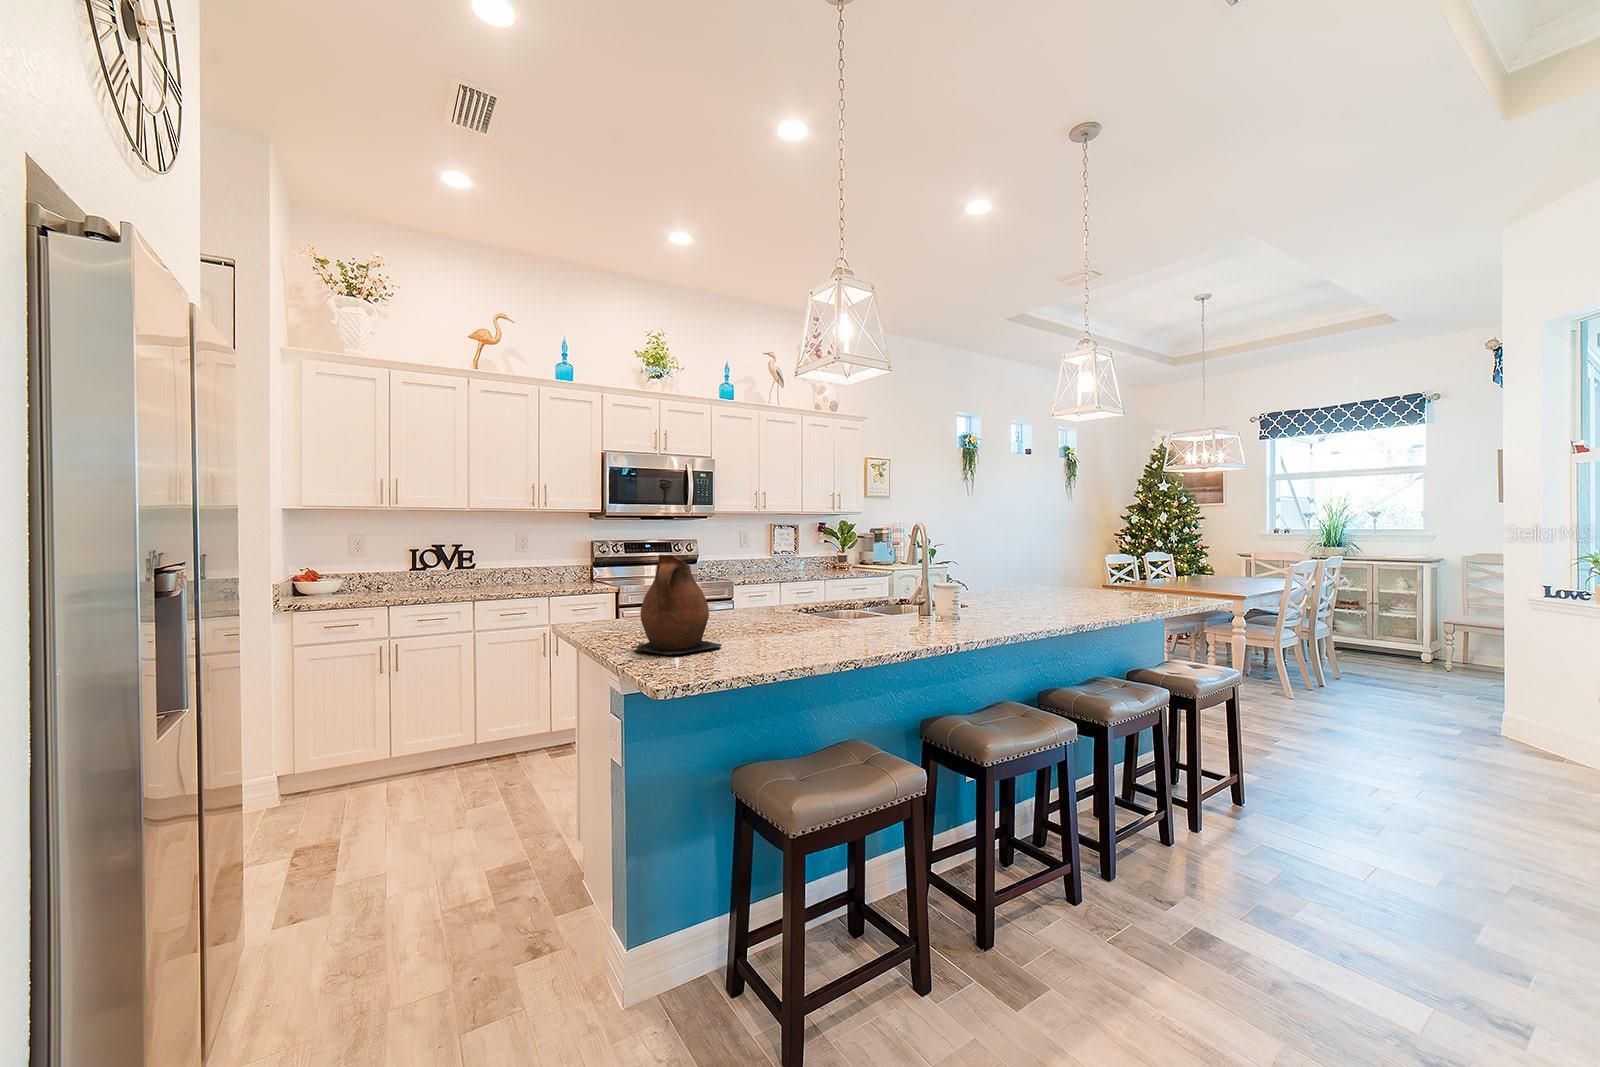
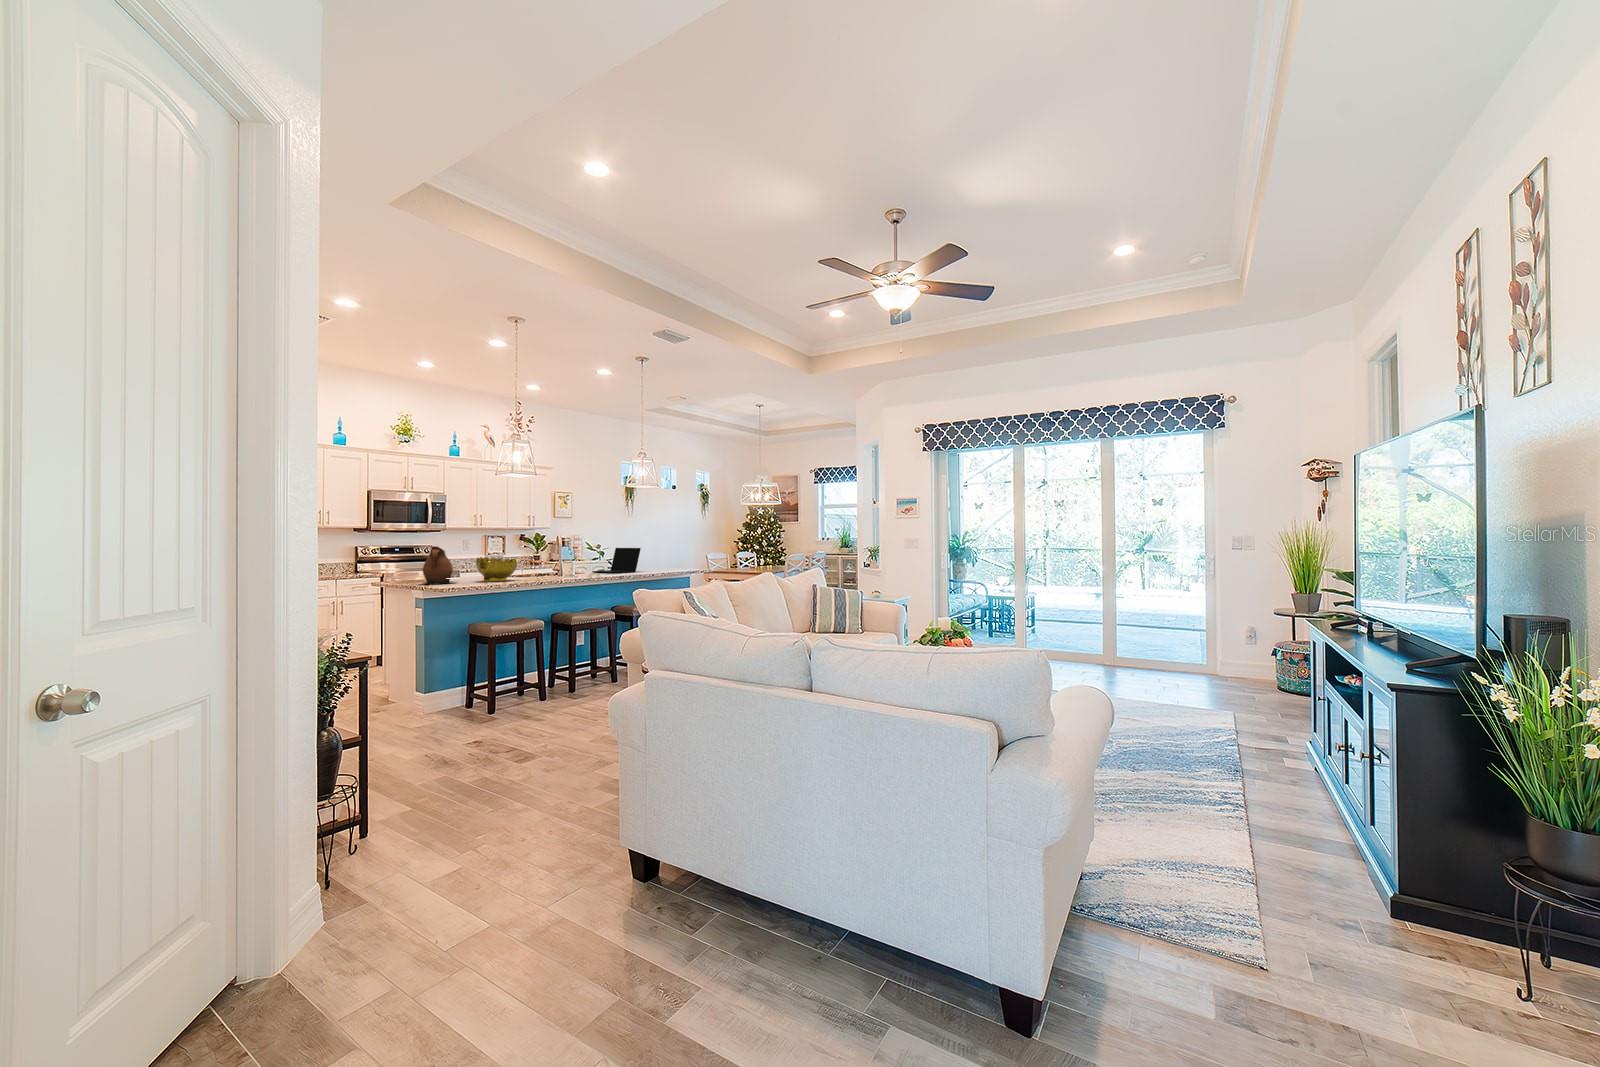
laptop: none [984,551,1095,613] -> present [592,548,641,573]
decorative bowl: none [762,577,859,646] -> present [476,557,518,581]

